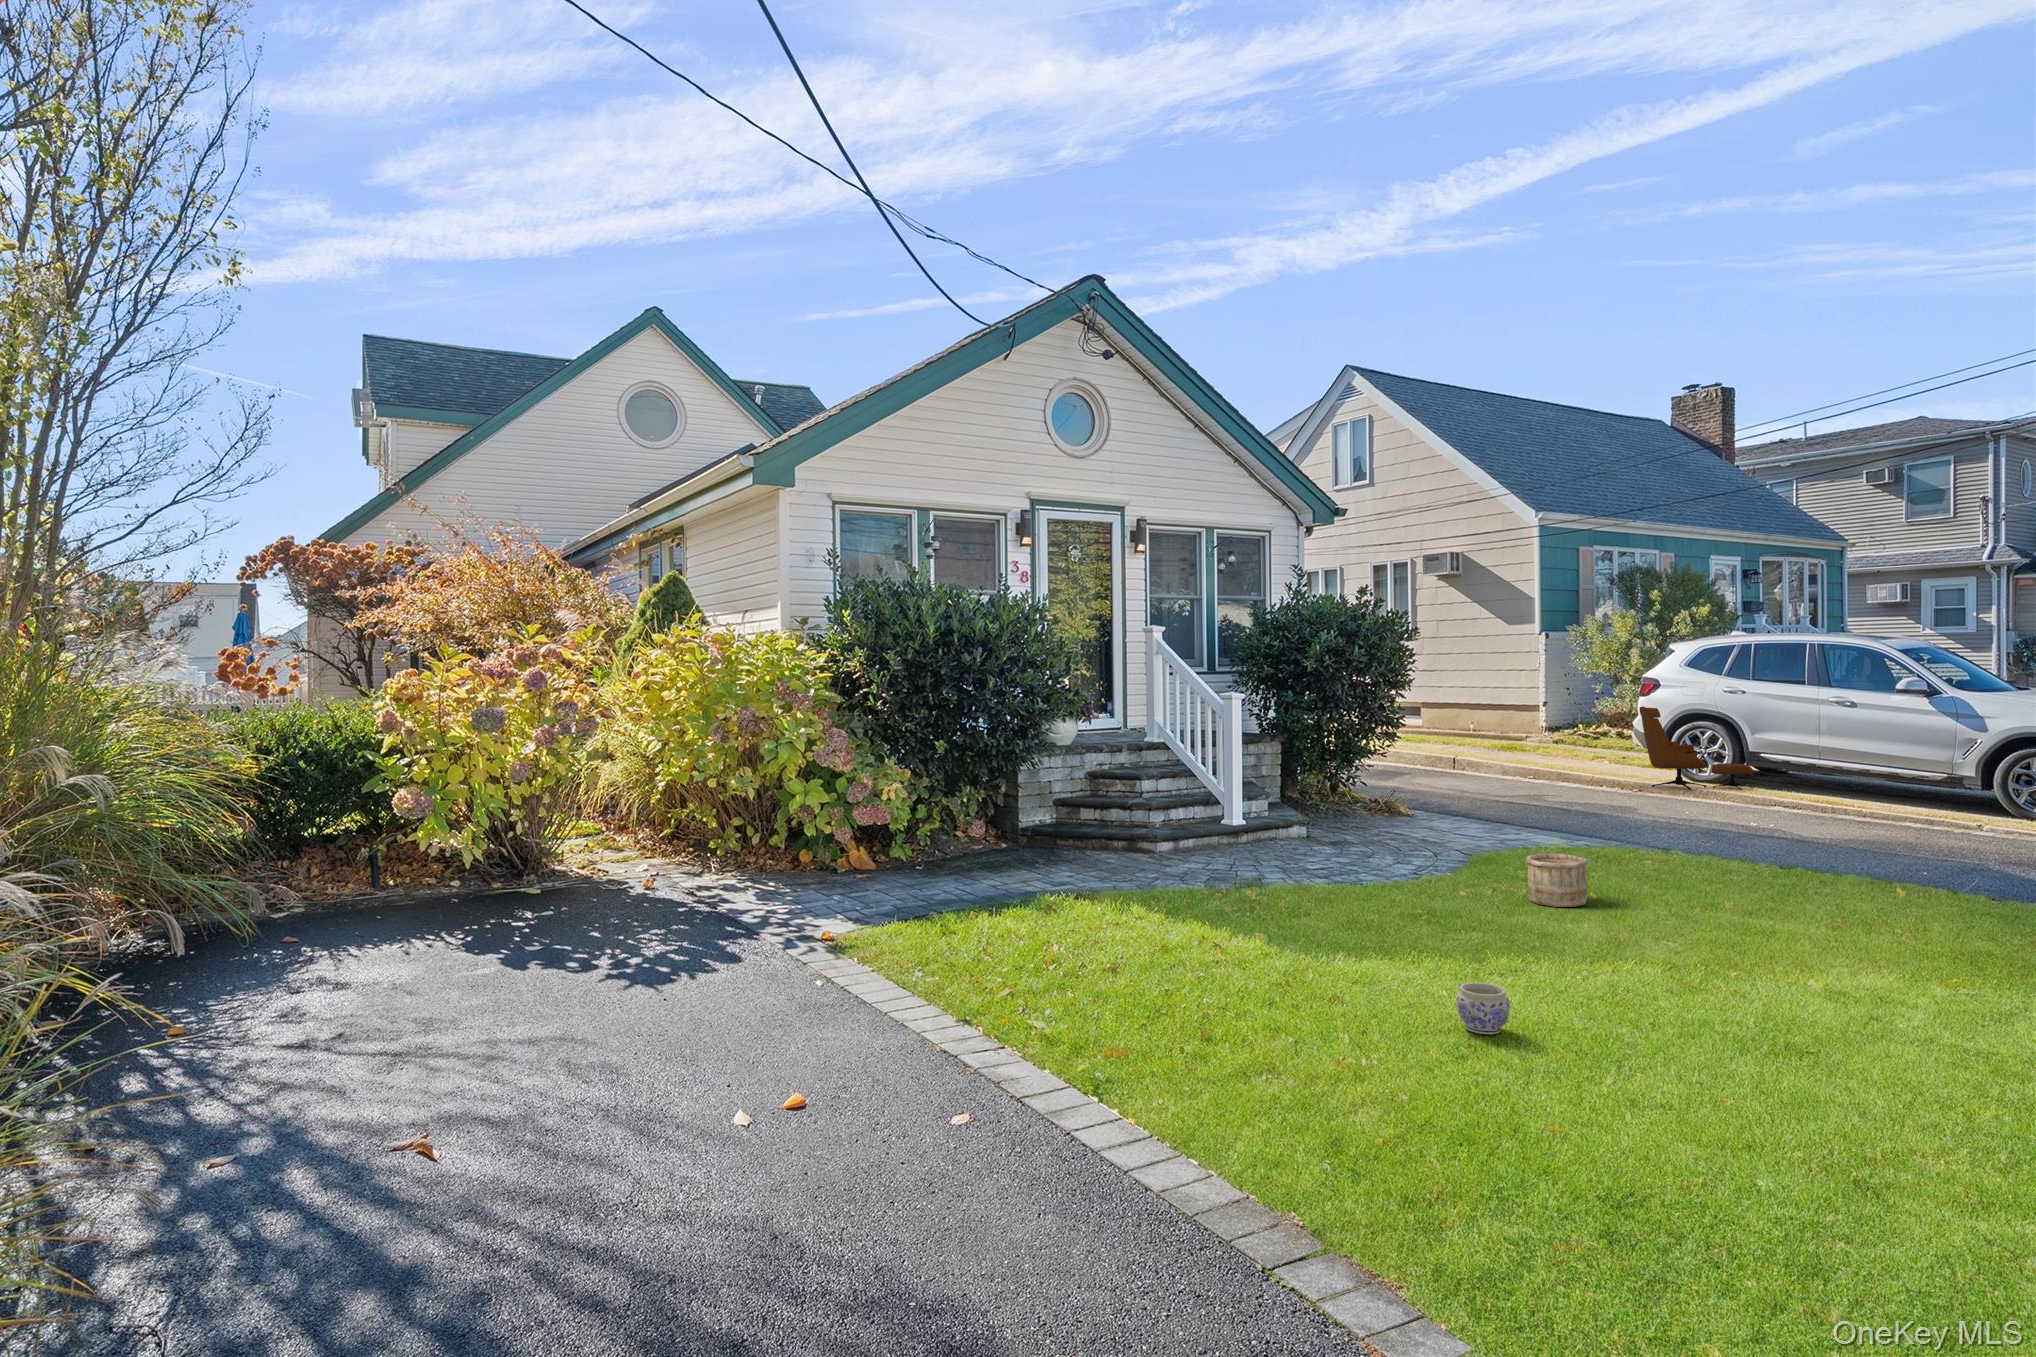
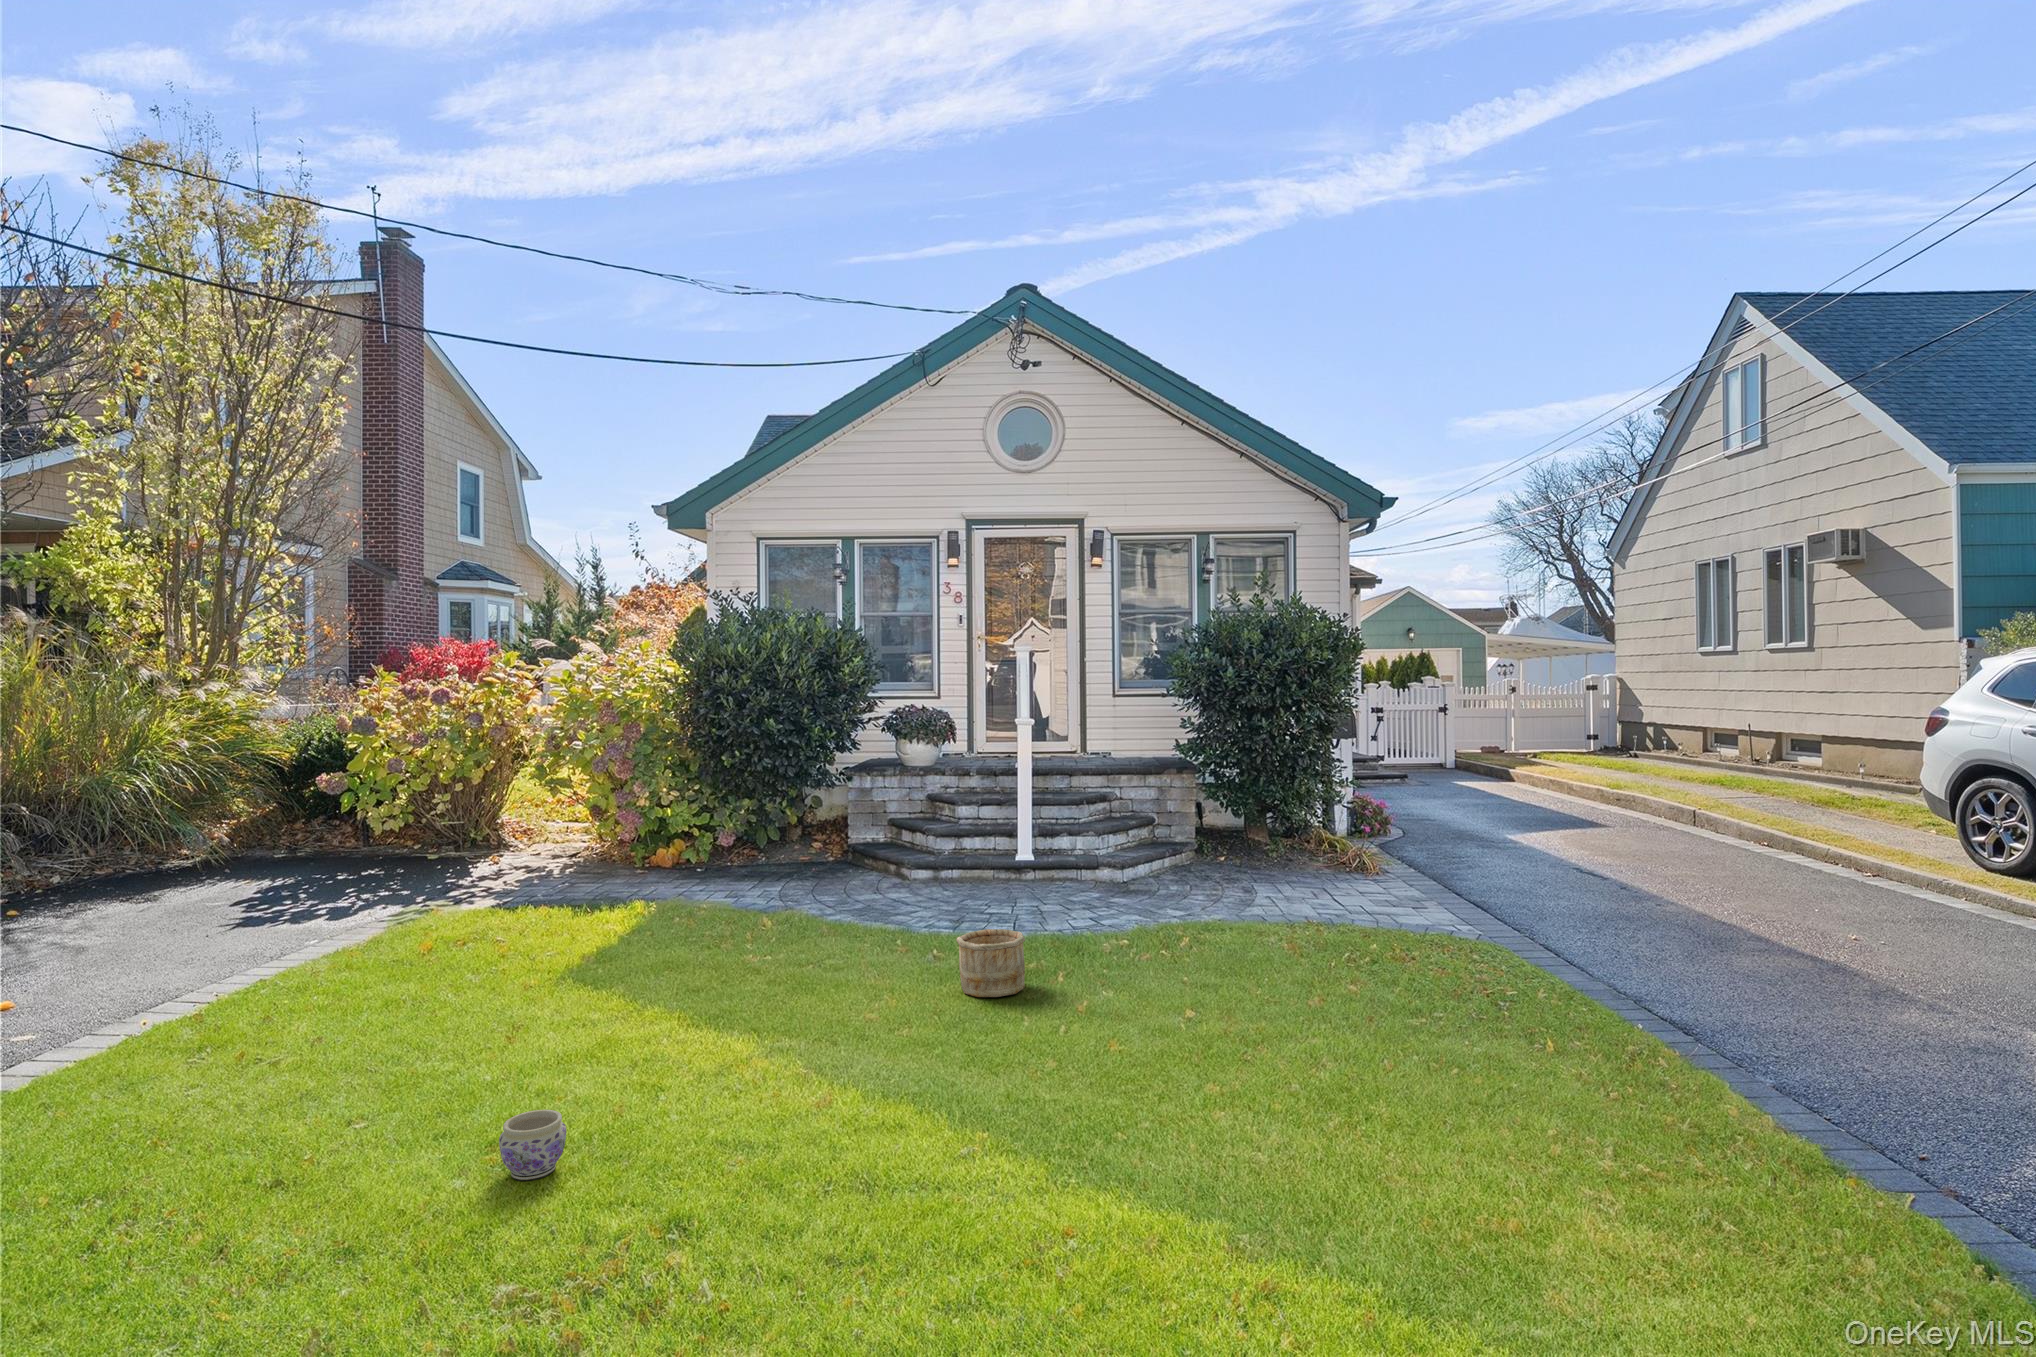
lounge chair: present [1640,707,1754,790] -> none [1826,755,2027,894]
planter: present [1456,983,1510,1035] -> present [499,1110,566,1181]

